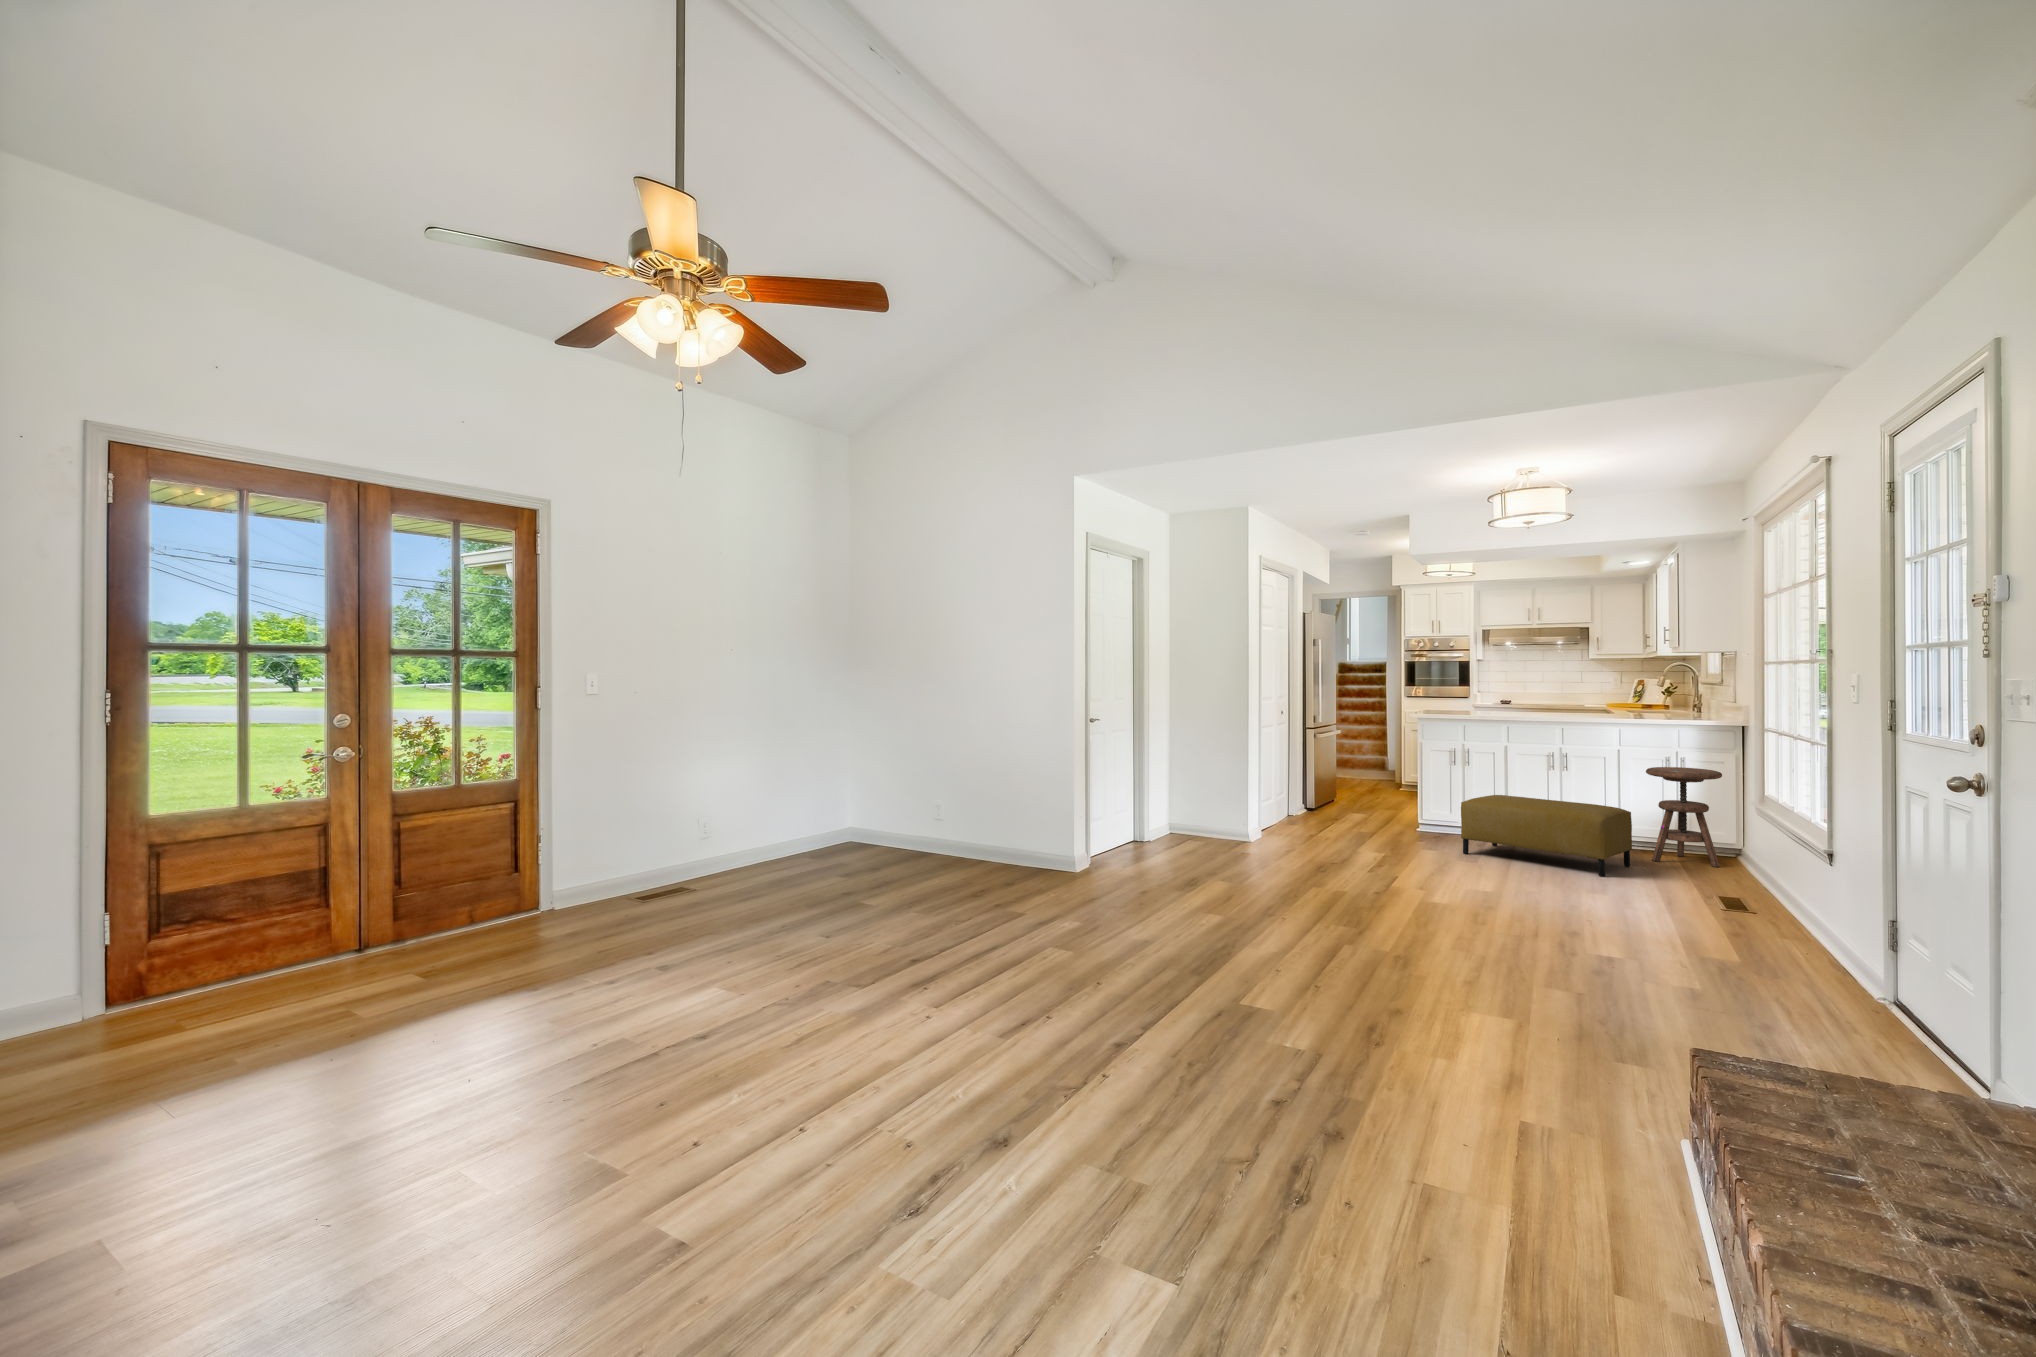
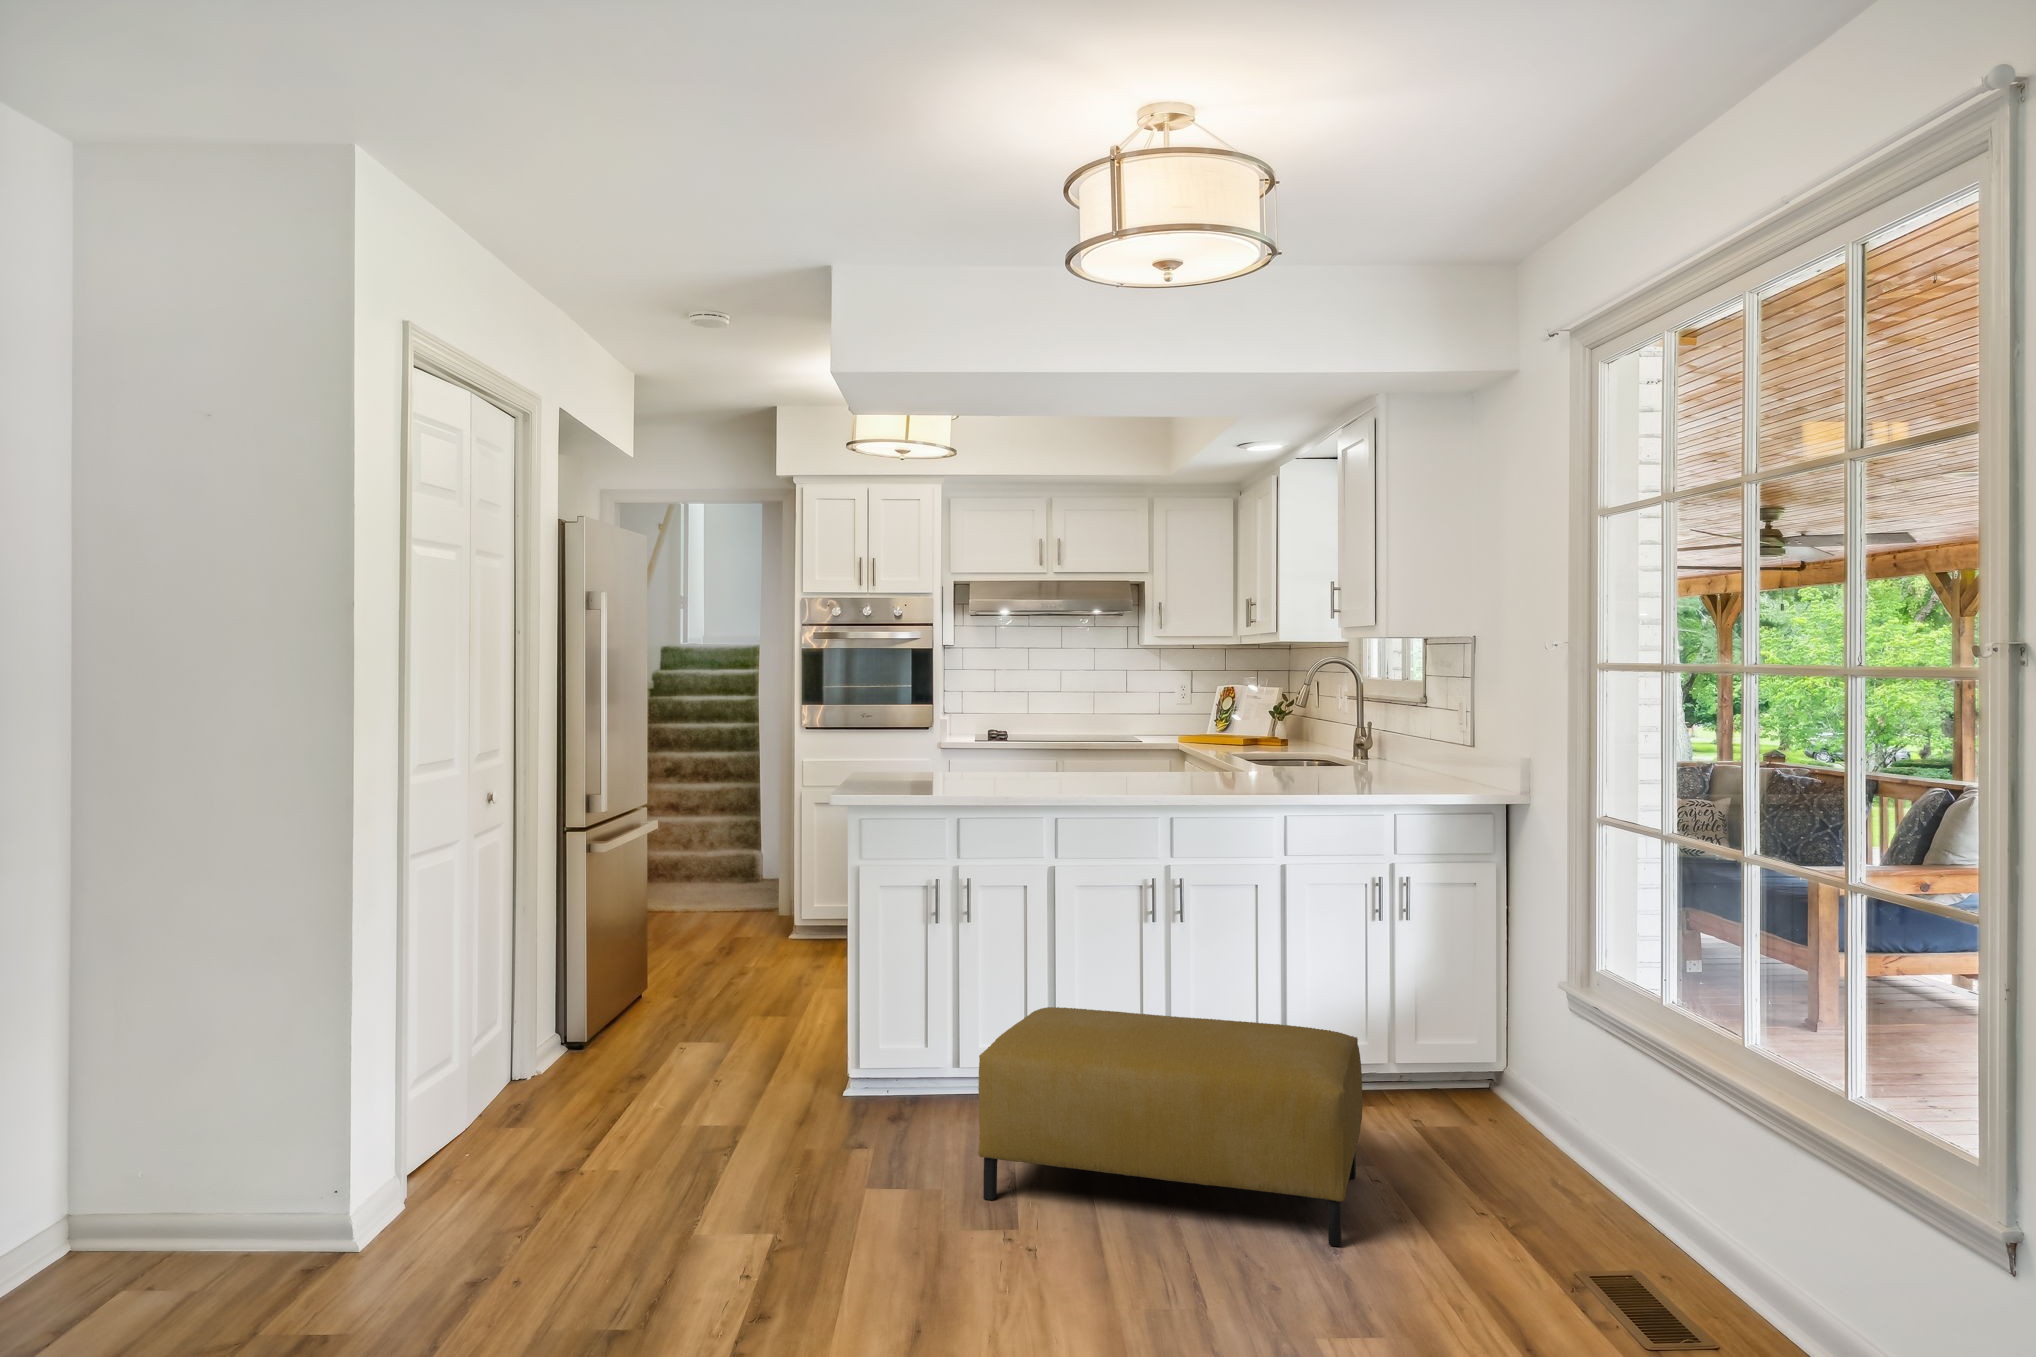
side table: present [1646,767,1722,867] -> none [1353,900,1501,1138]

